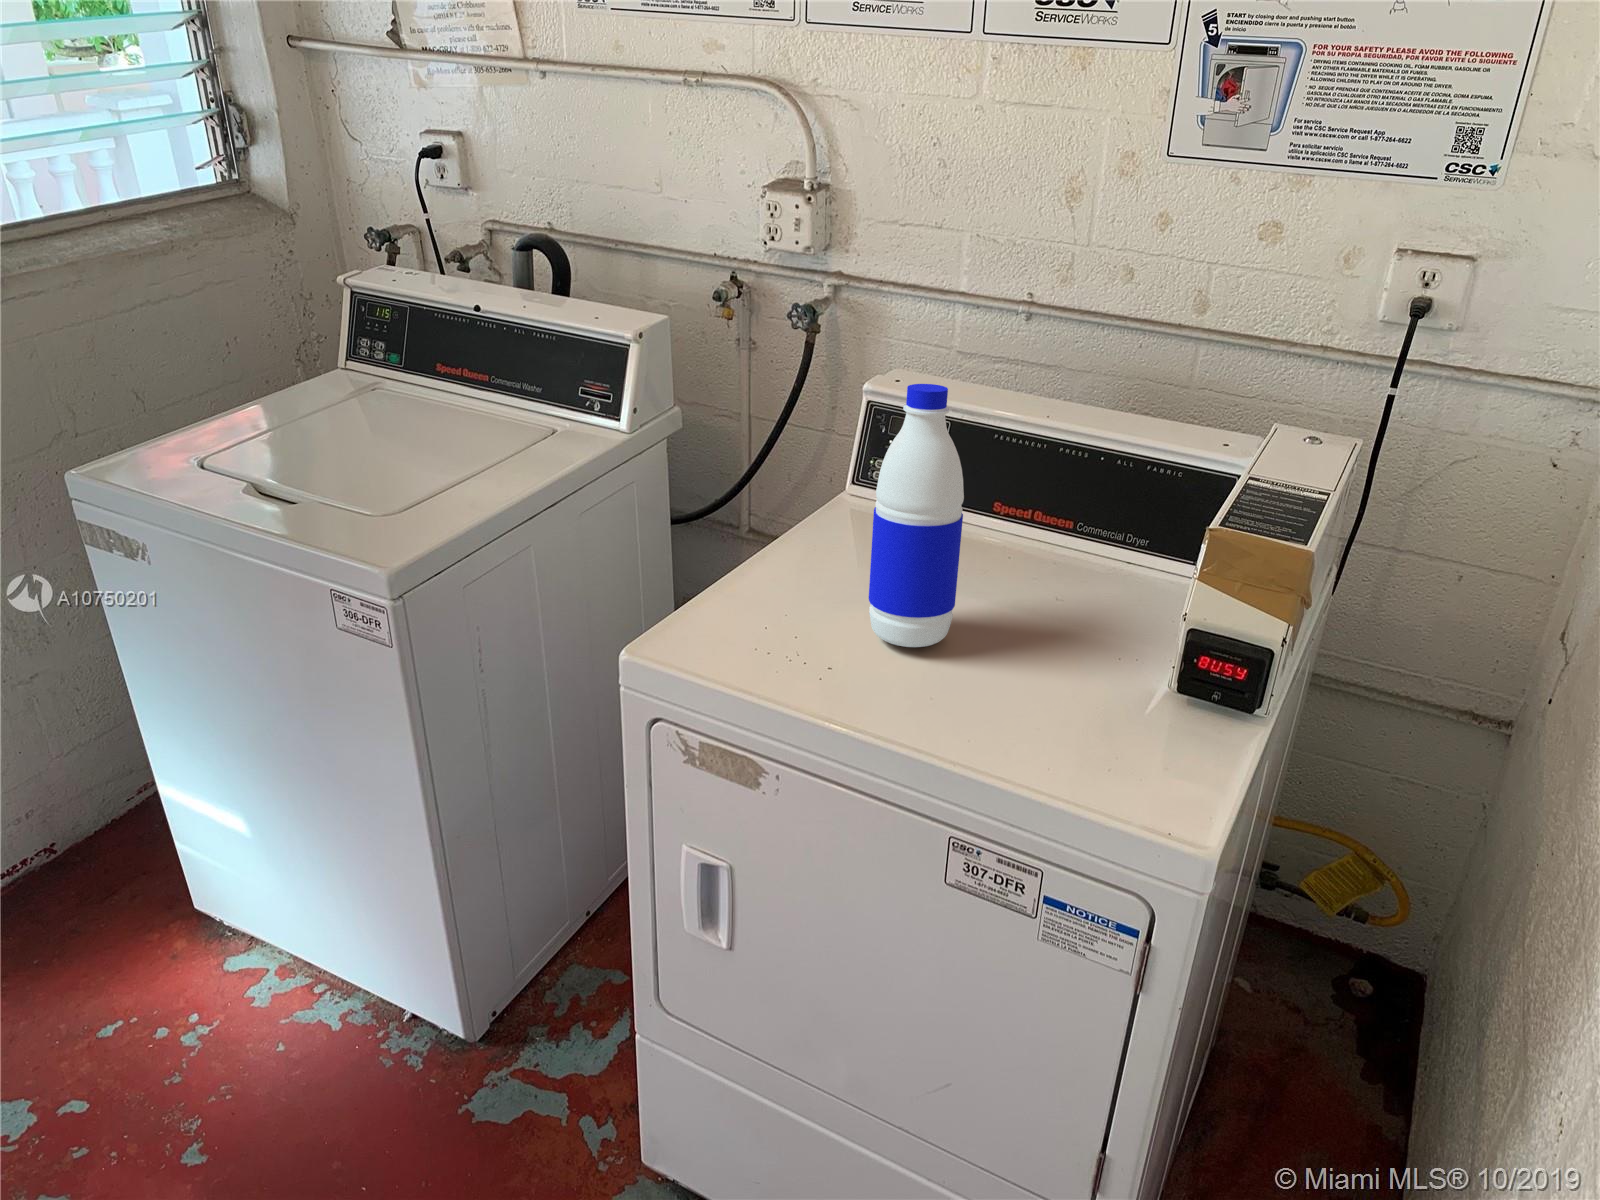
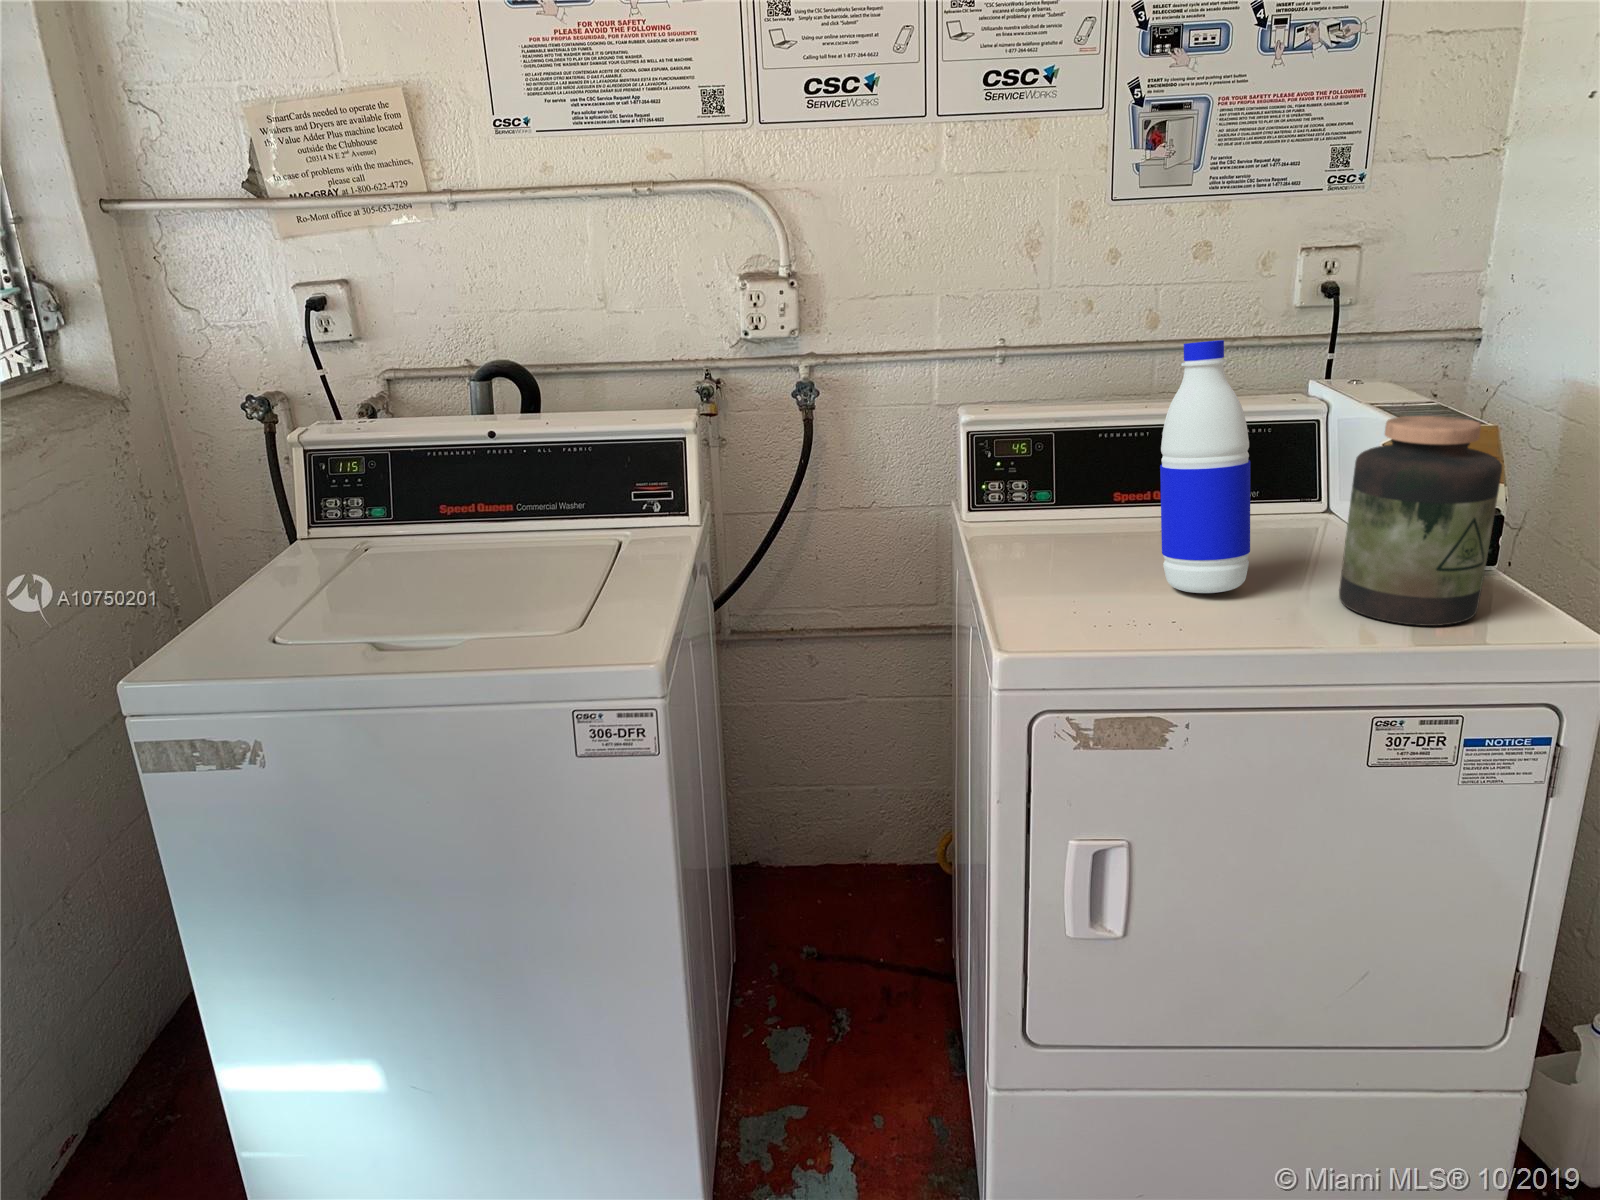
jar: none [989,522,1150,758] -> present [1339,416,1502,626]

